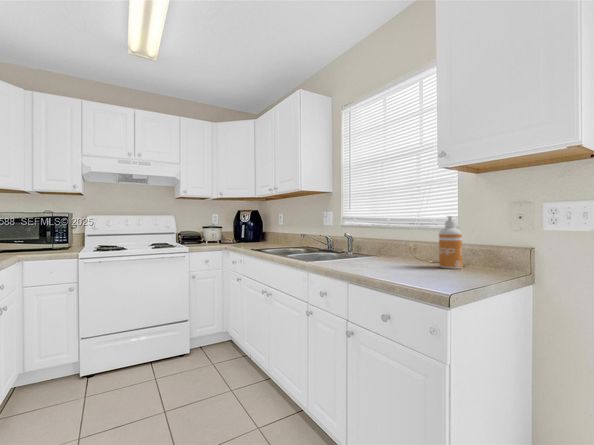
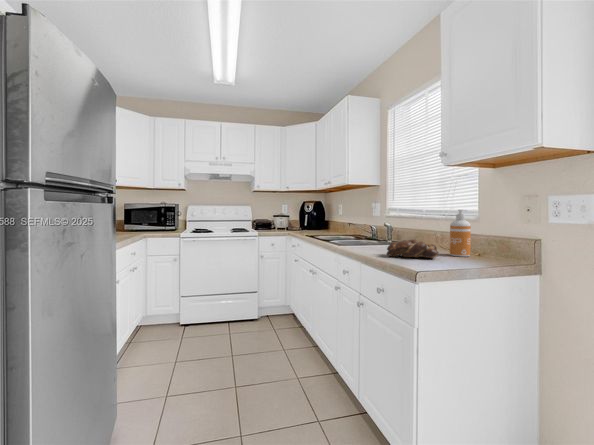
bread loaf: none [378,251,441,273] -> present [387,240,438,258]

